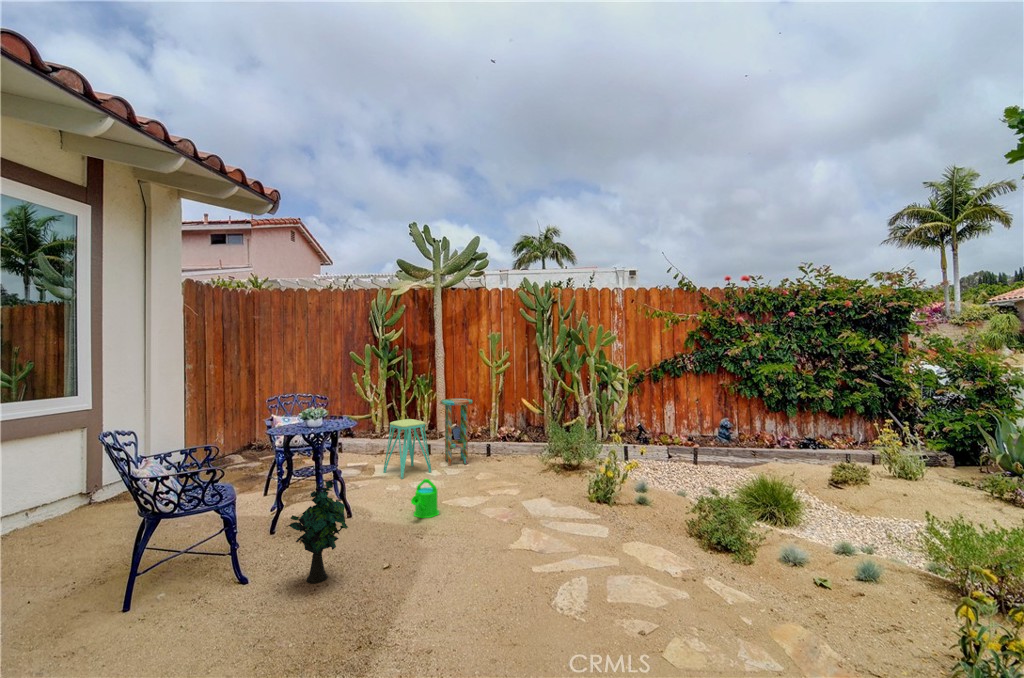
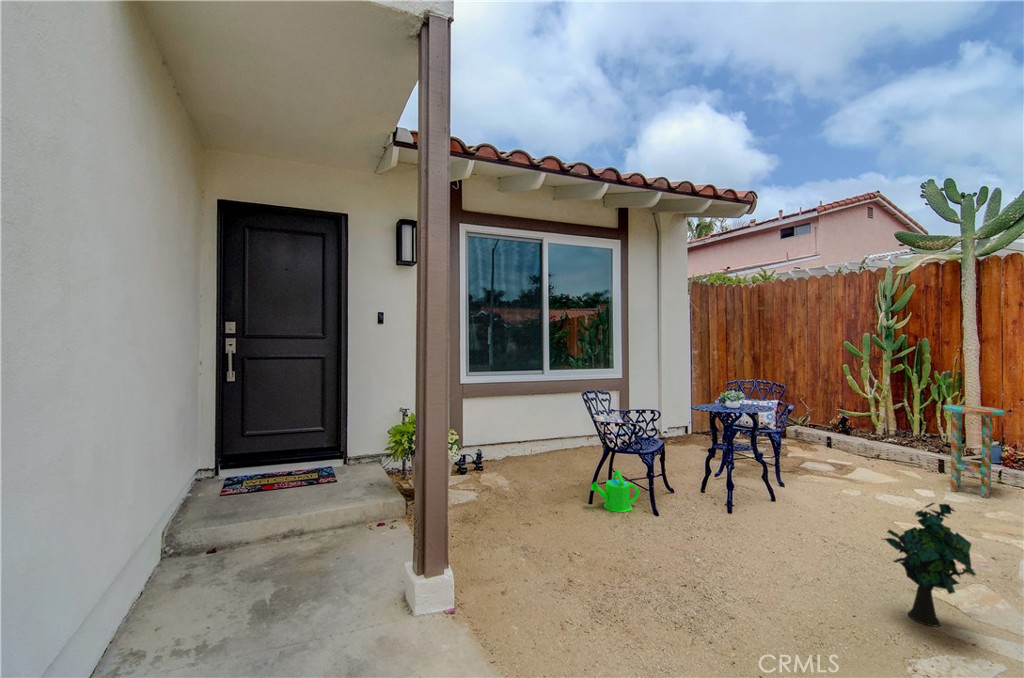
stool: present [384,419,431,479] -> none [849,419,913,489]
watering can: present [411,479,439,518] -> present [591,470,640,512]
decorative plant: present [287,480,348,583] -> present [882,503,976,626]

